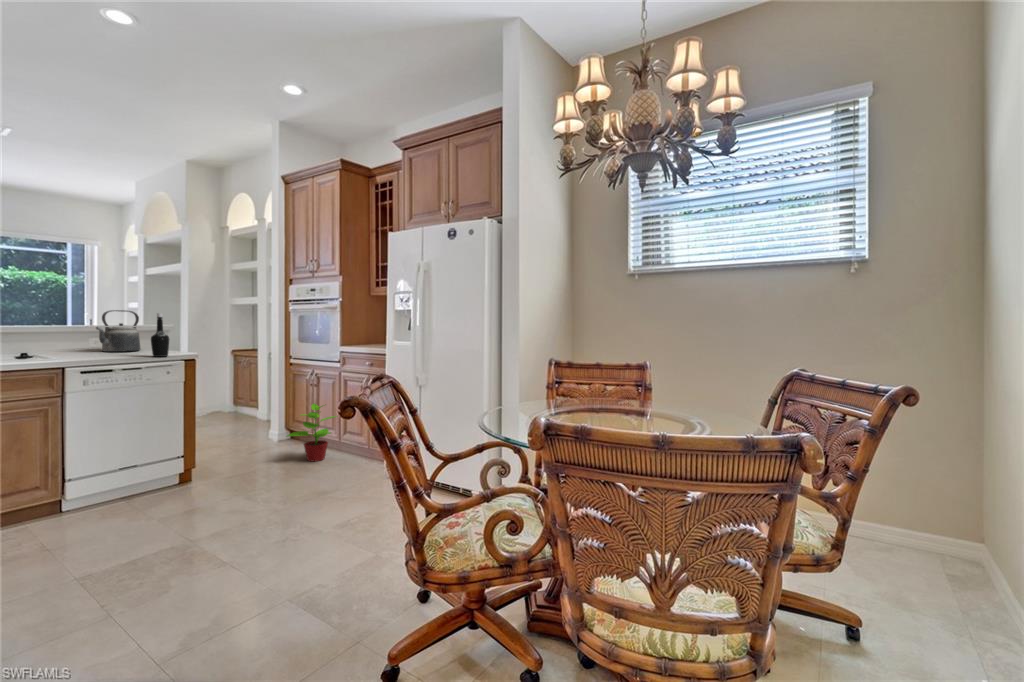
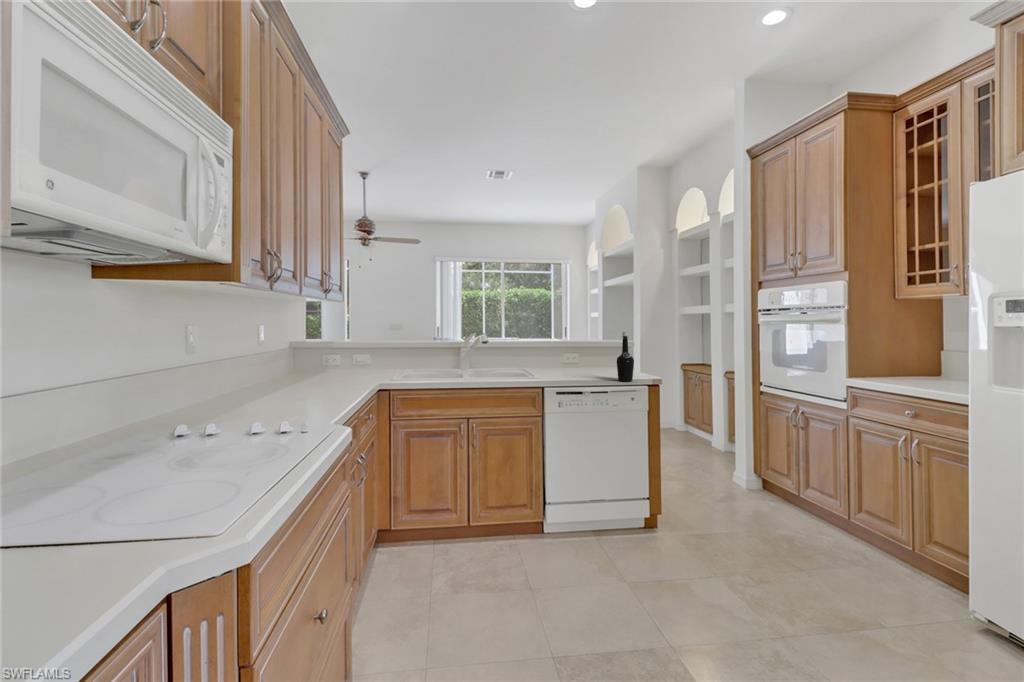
kettle: present [96,310,140,352] -> none [571,328,606,371]
potted plant: present [287,404,336,461] -> none [761,452,841,539]

